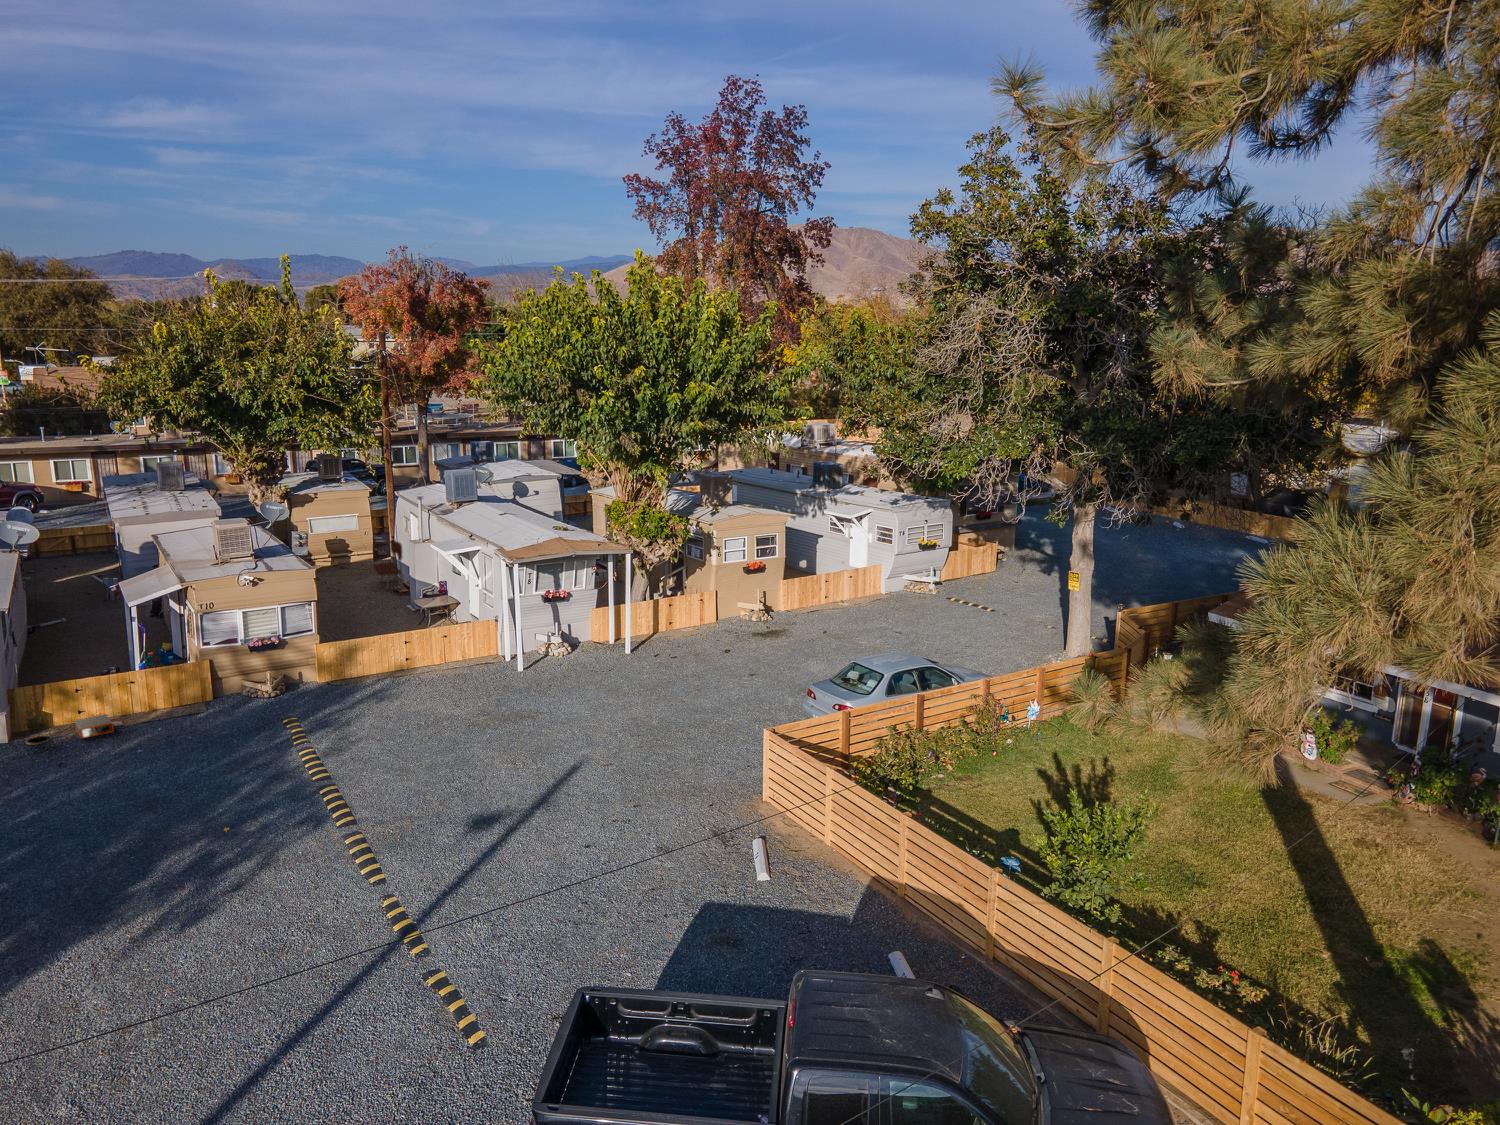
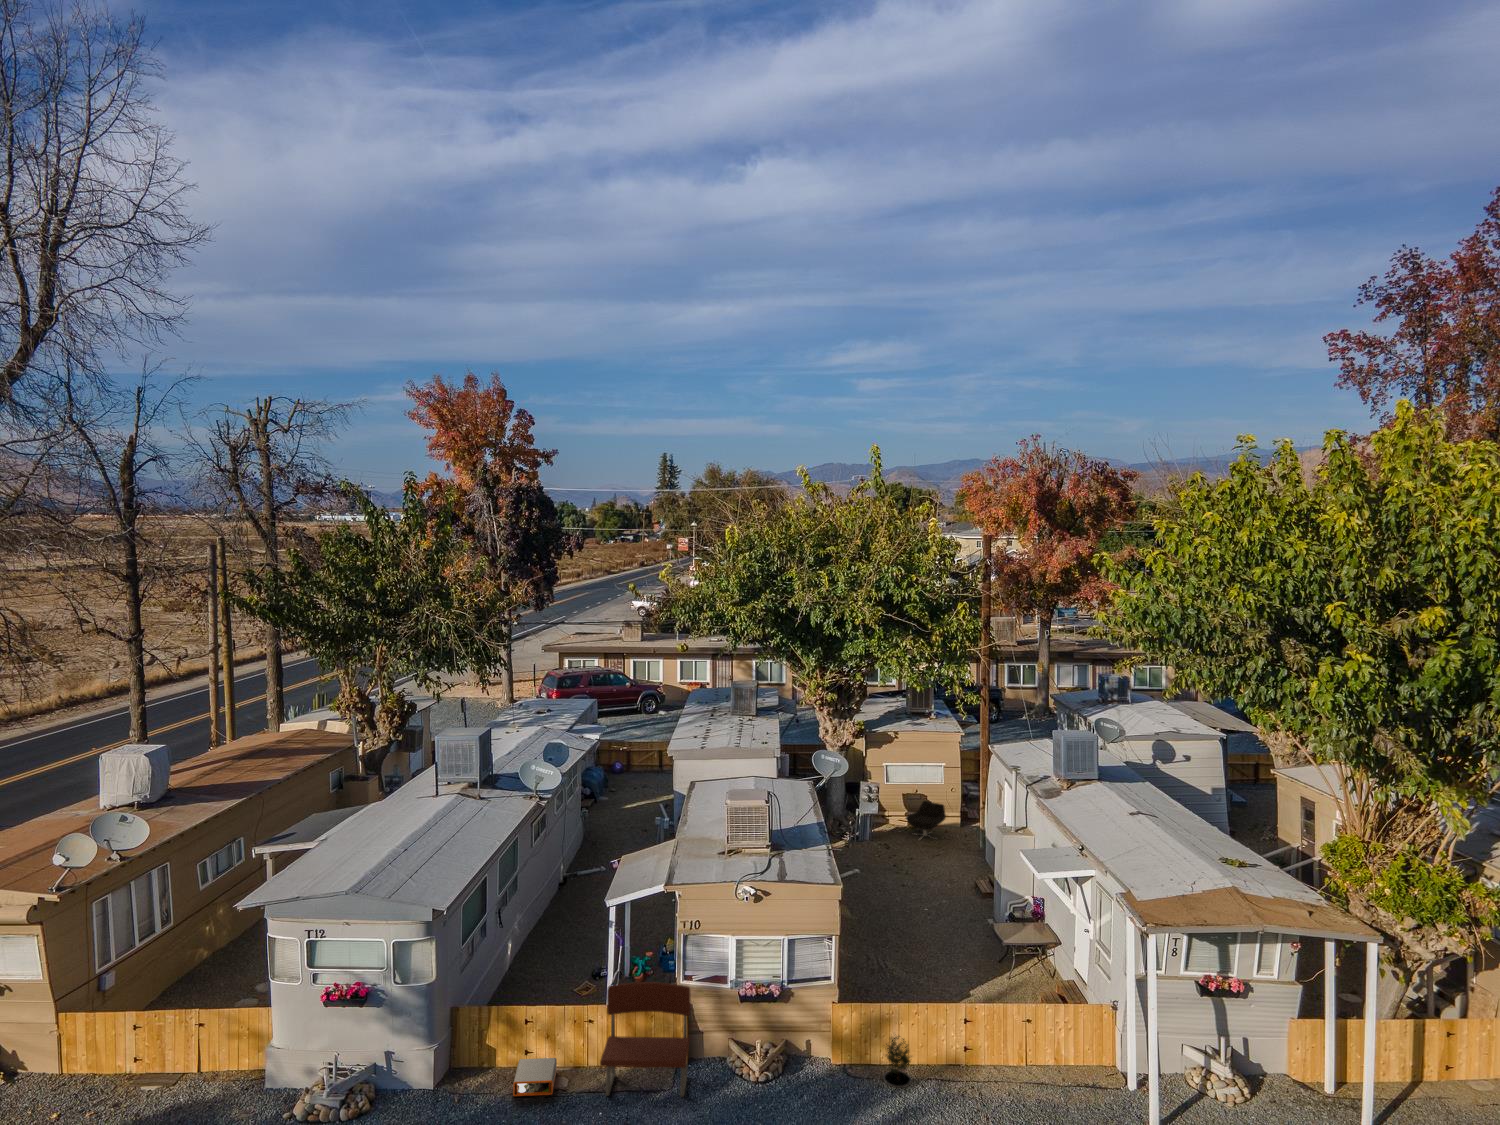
bench: present [373,540,403,591] -> present [600,982,691,1097]
lounge chair: none [333,543,366,572] -> present [906,801,946,839]
potted tree: present [24,710,51,745] -> present [883,1036,912,1088]

